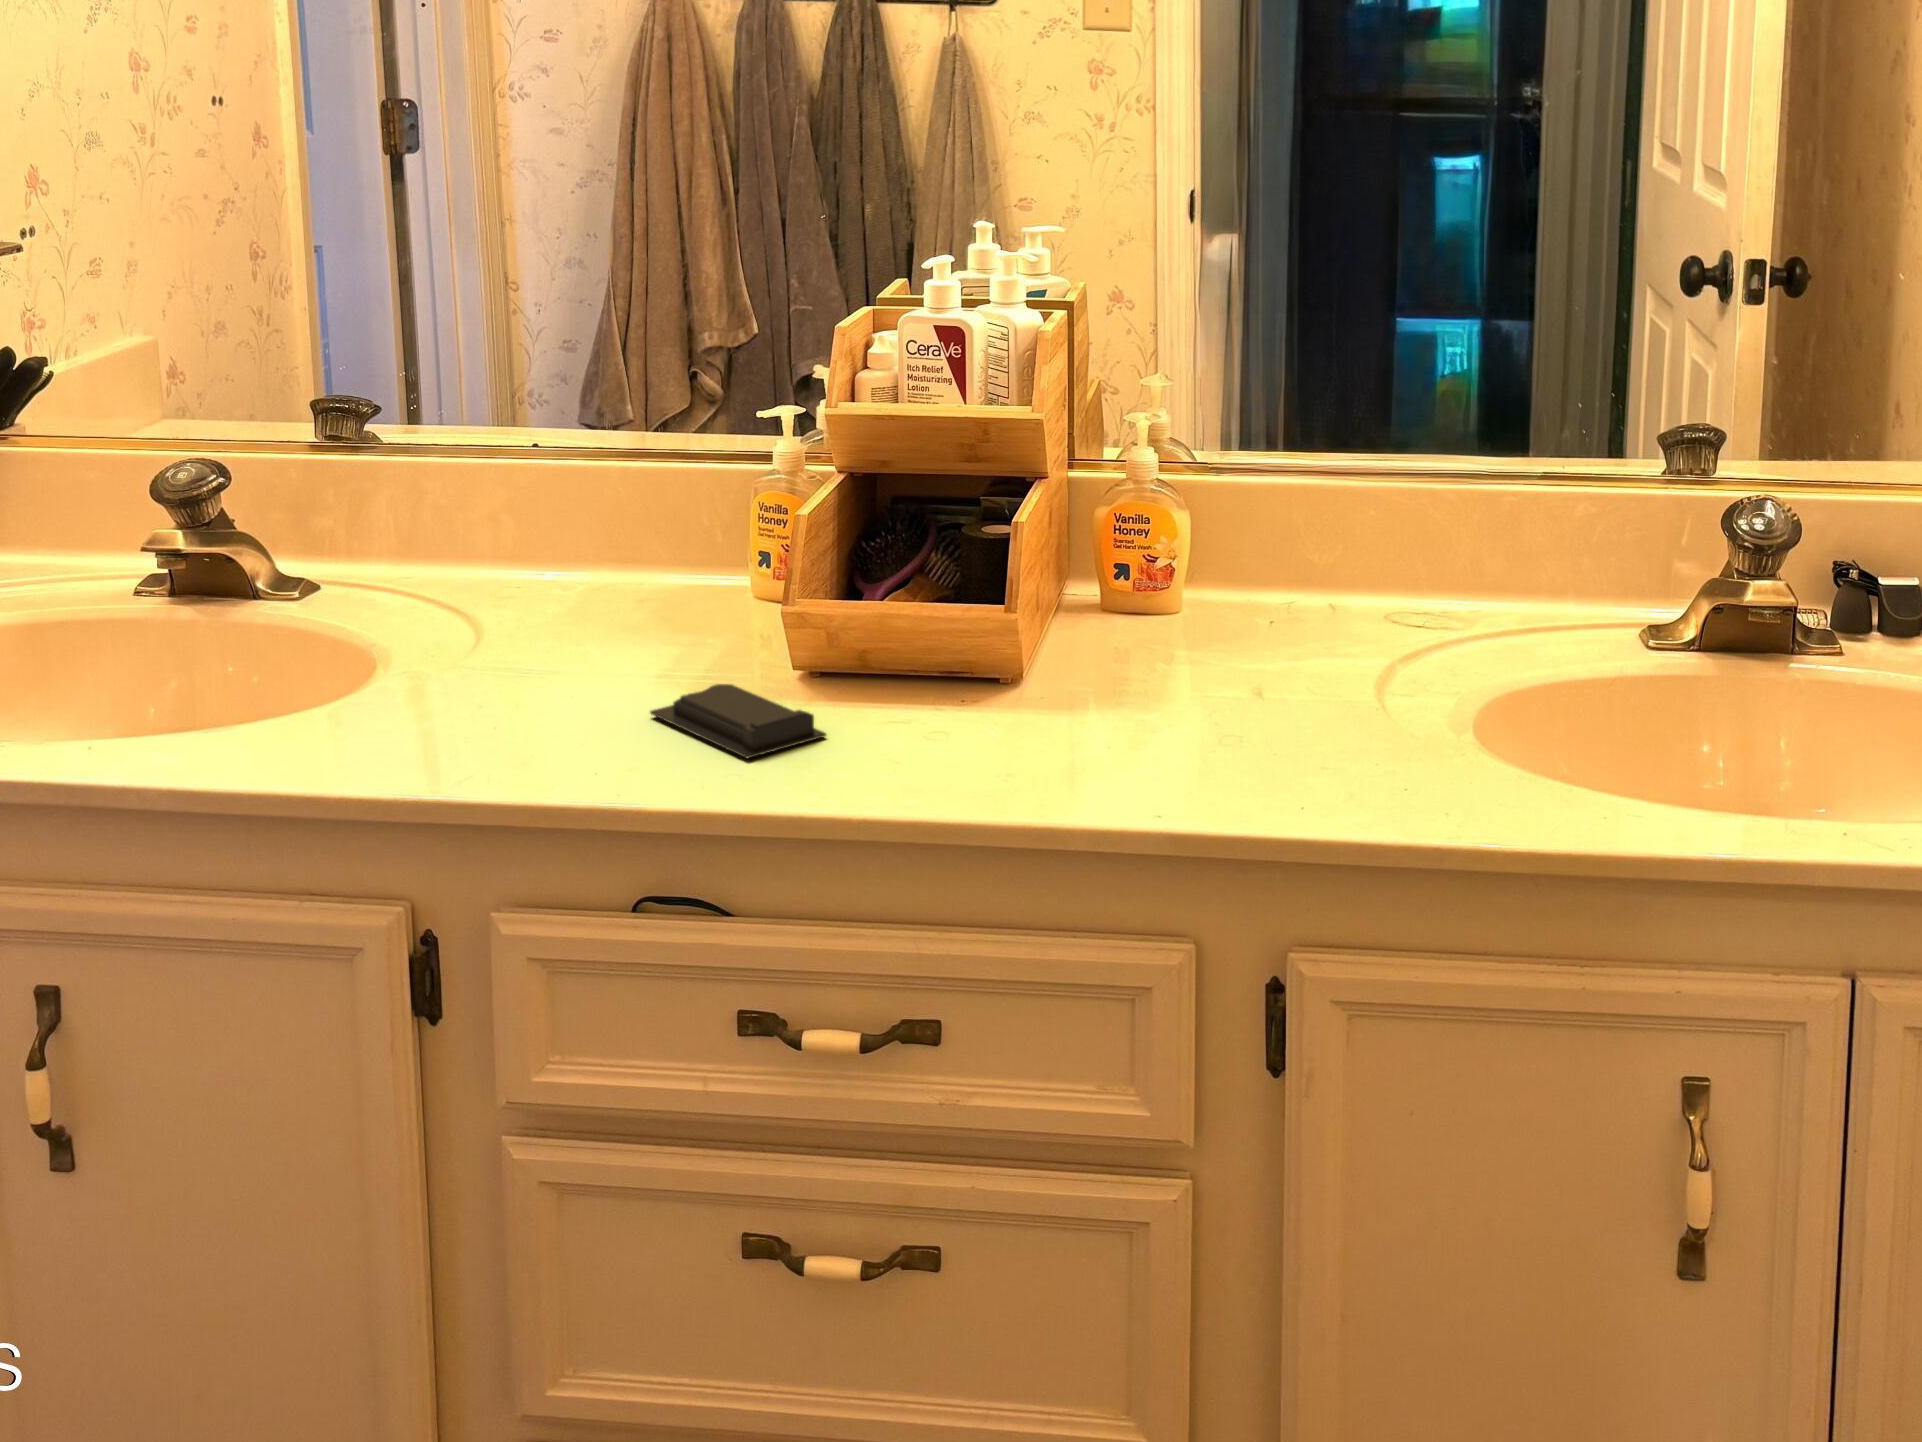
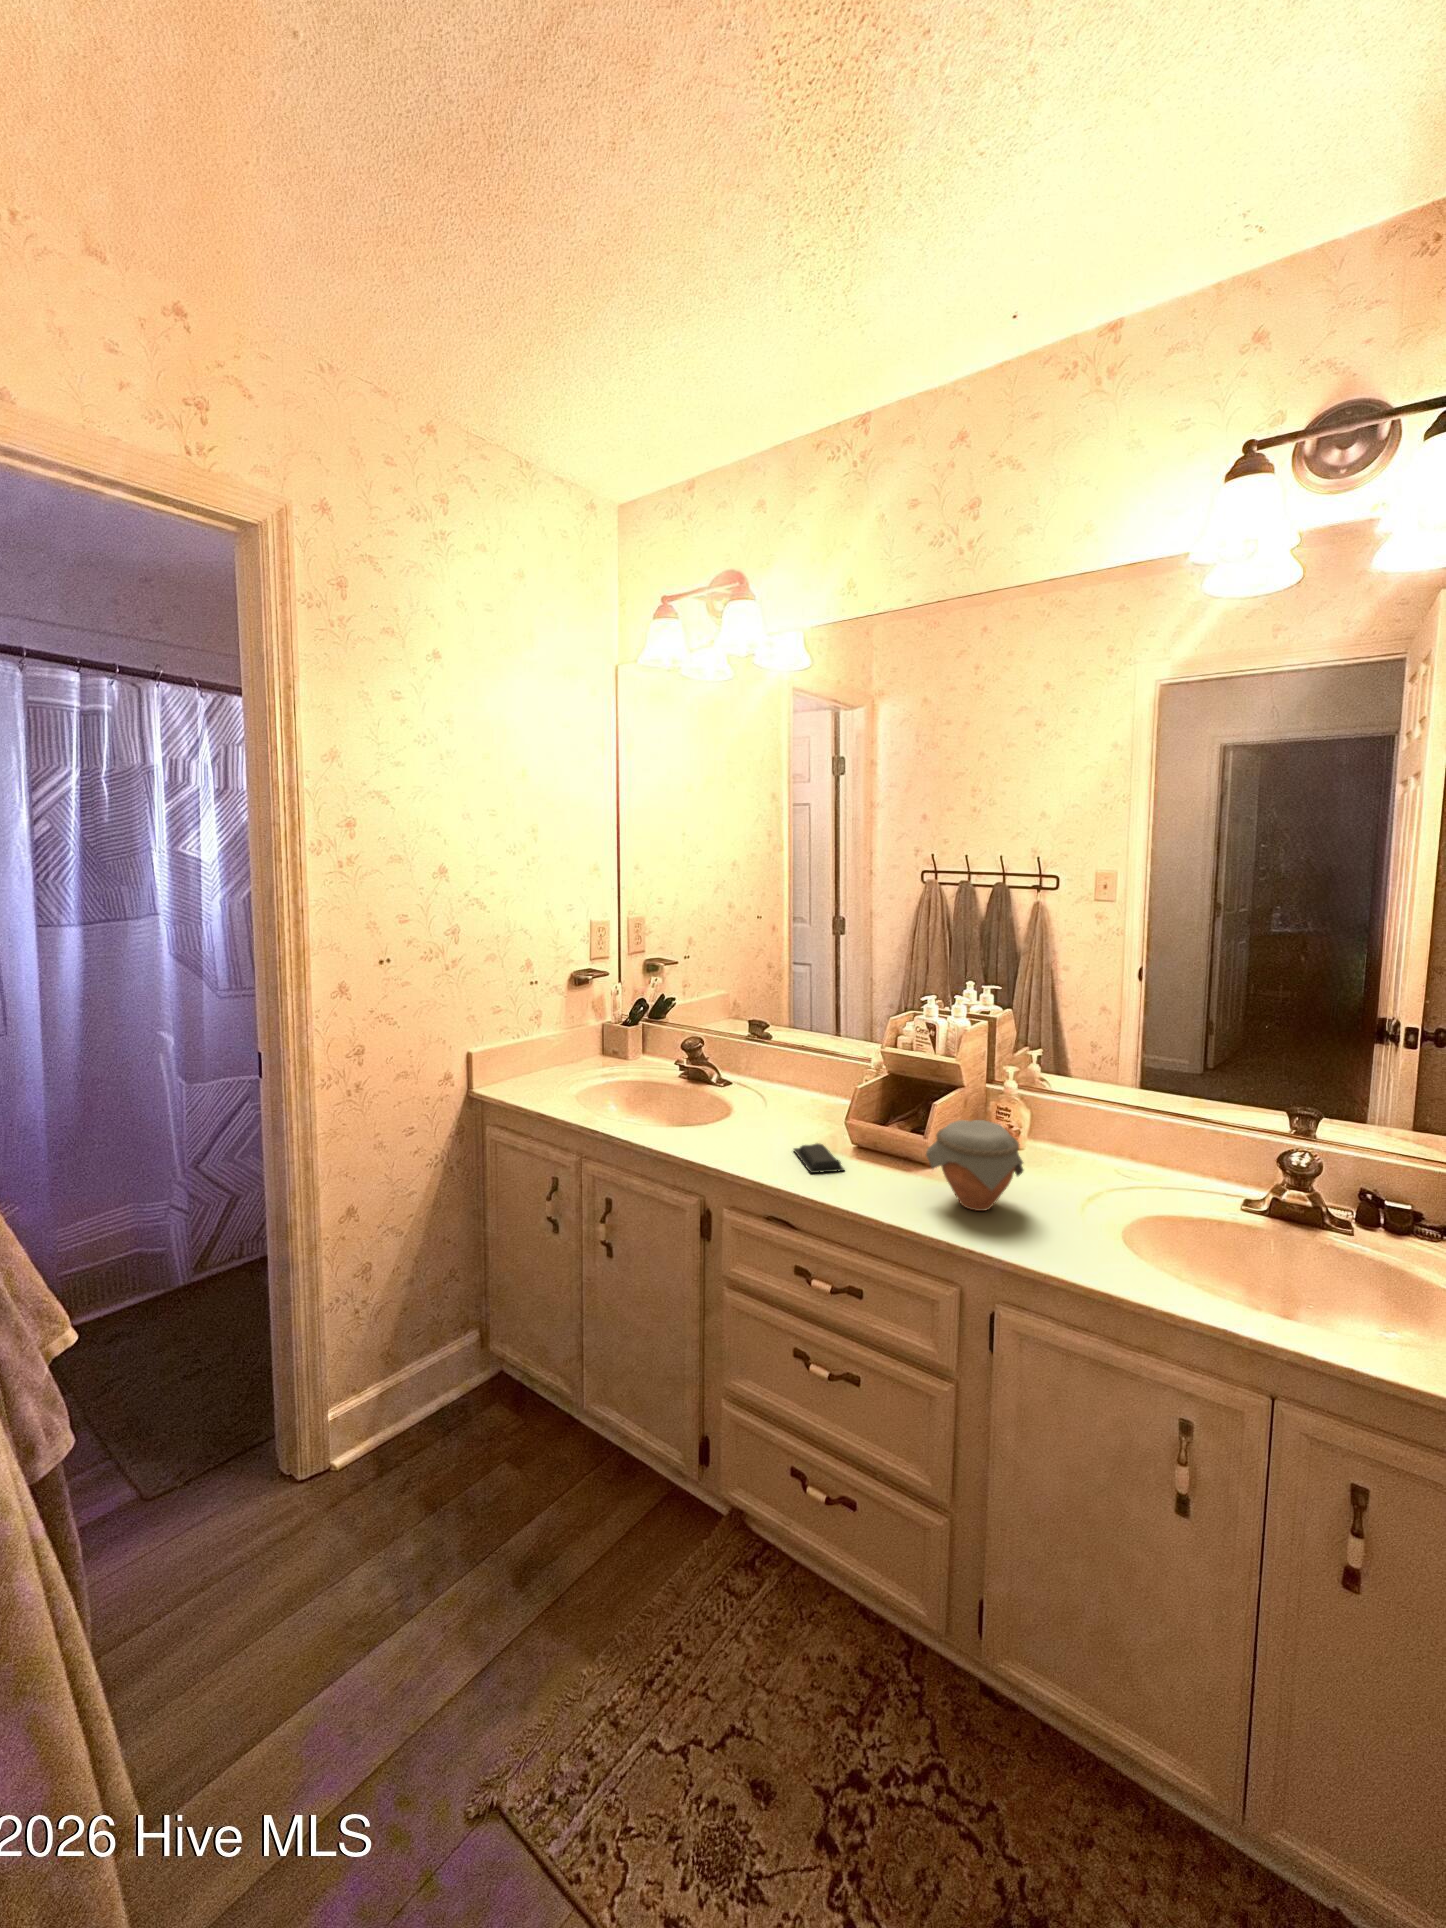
jar: none [1065,539,1295,757] -> present [926,1120,1023,1211]

